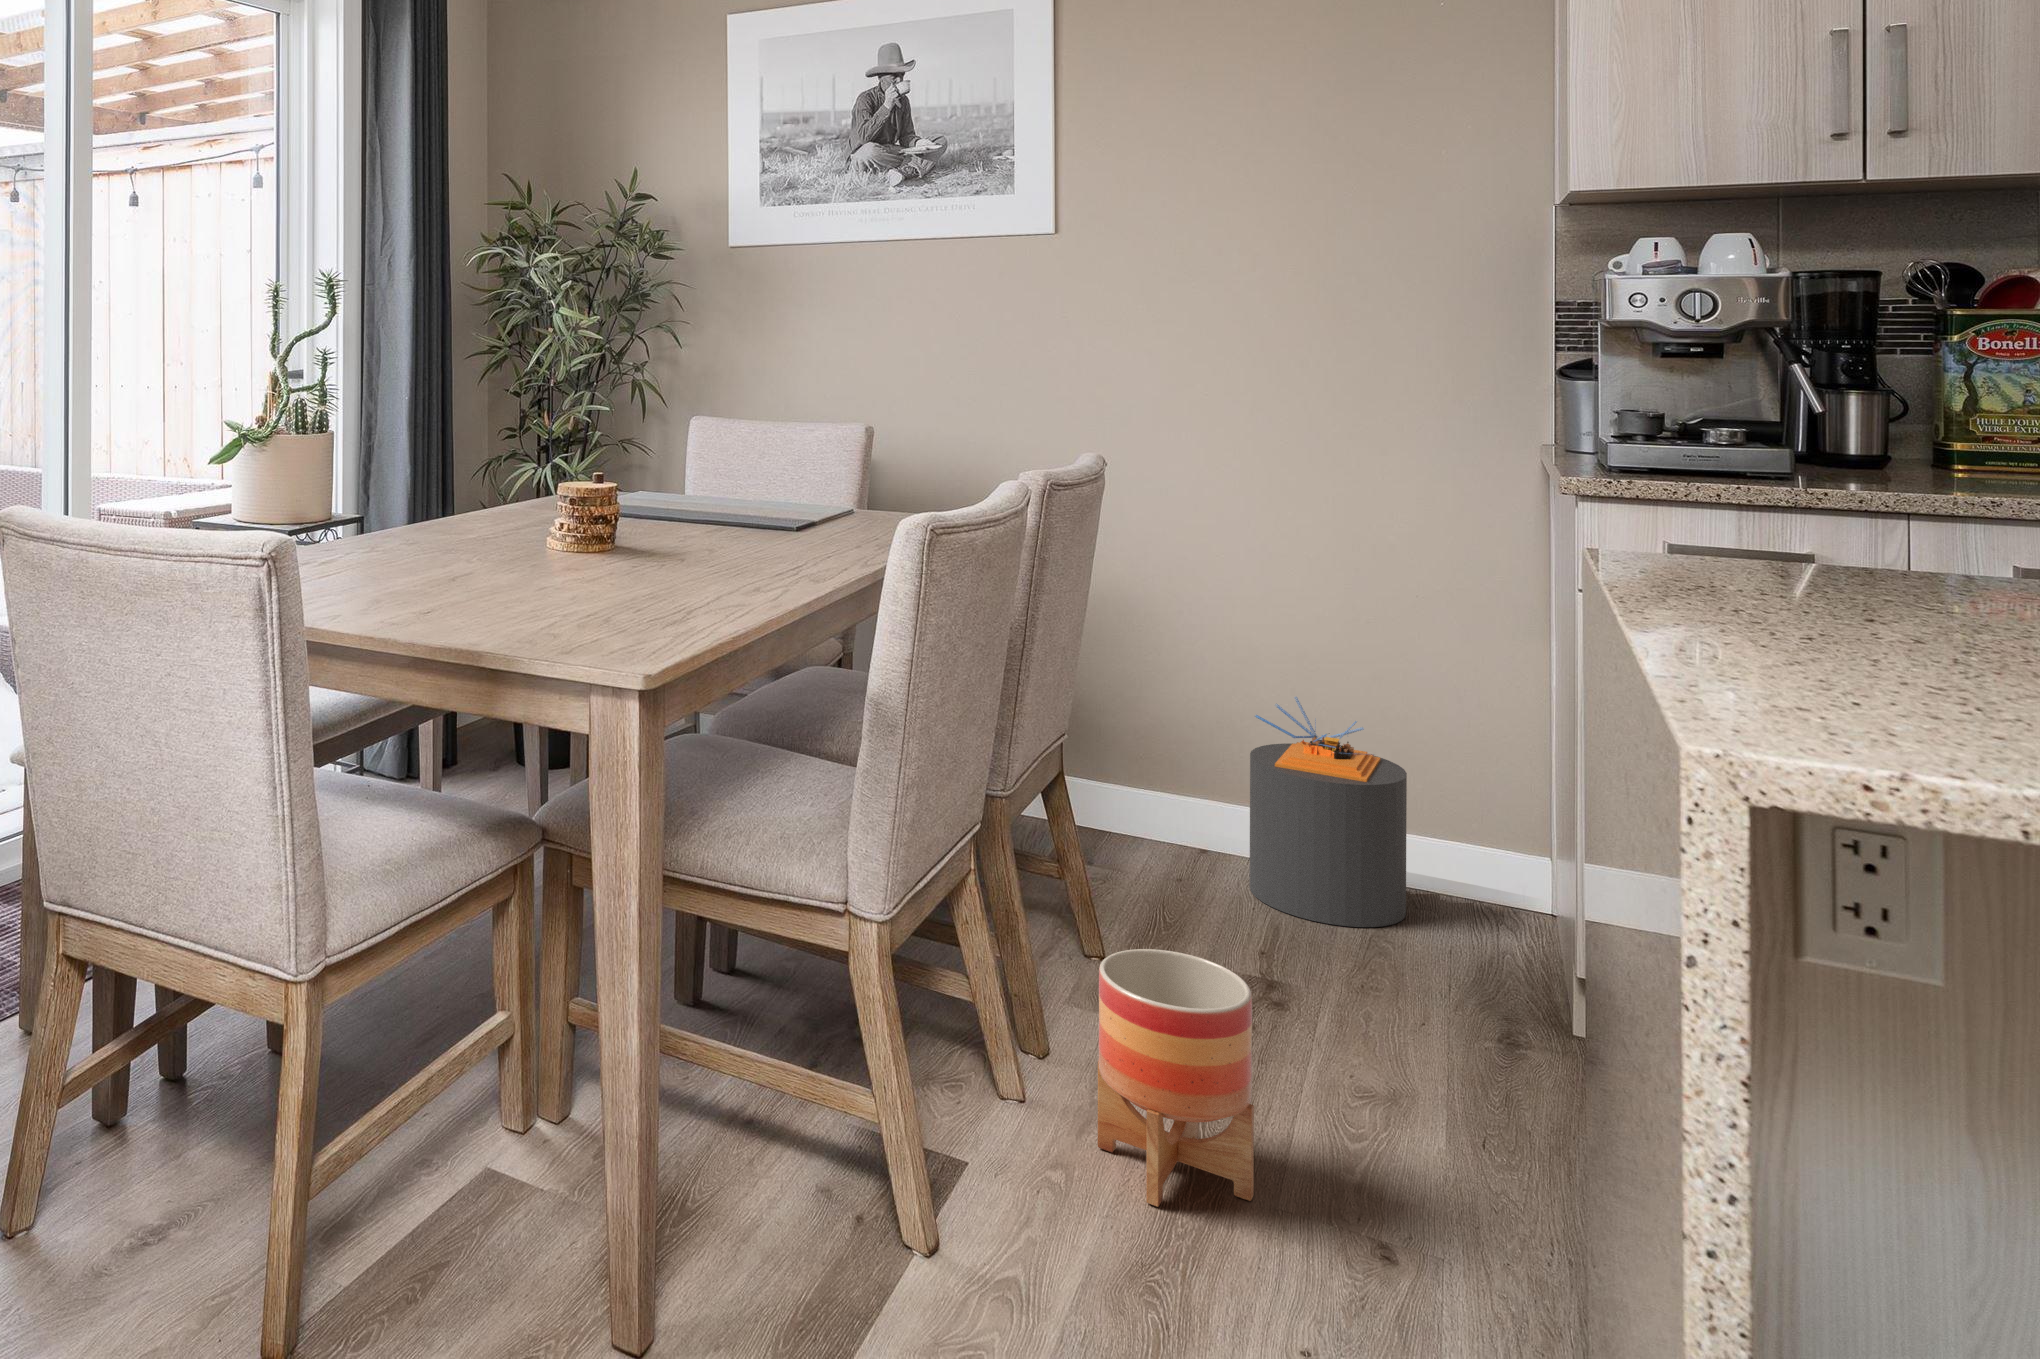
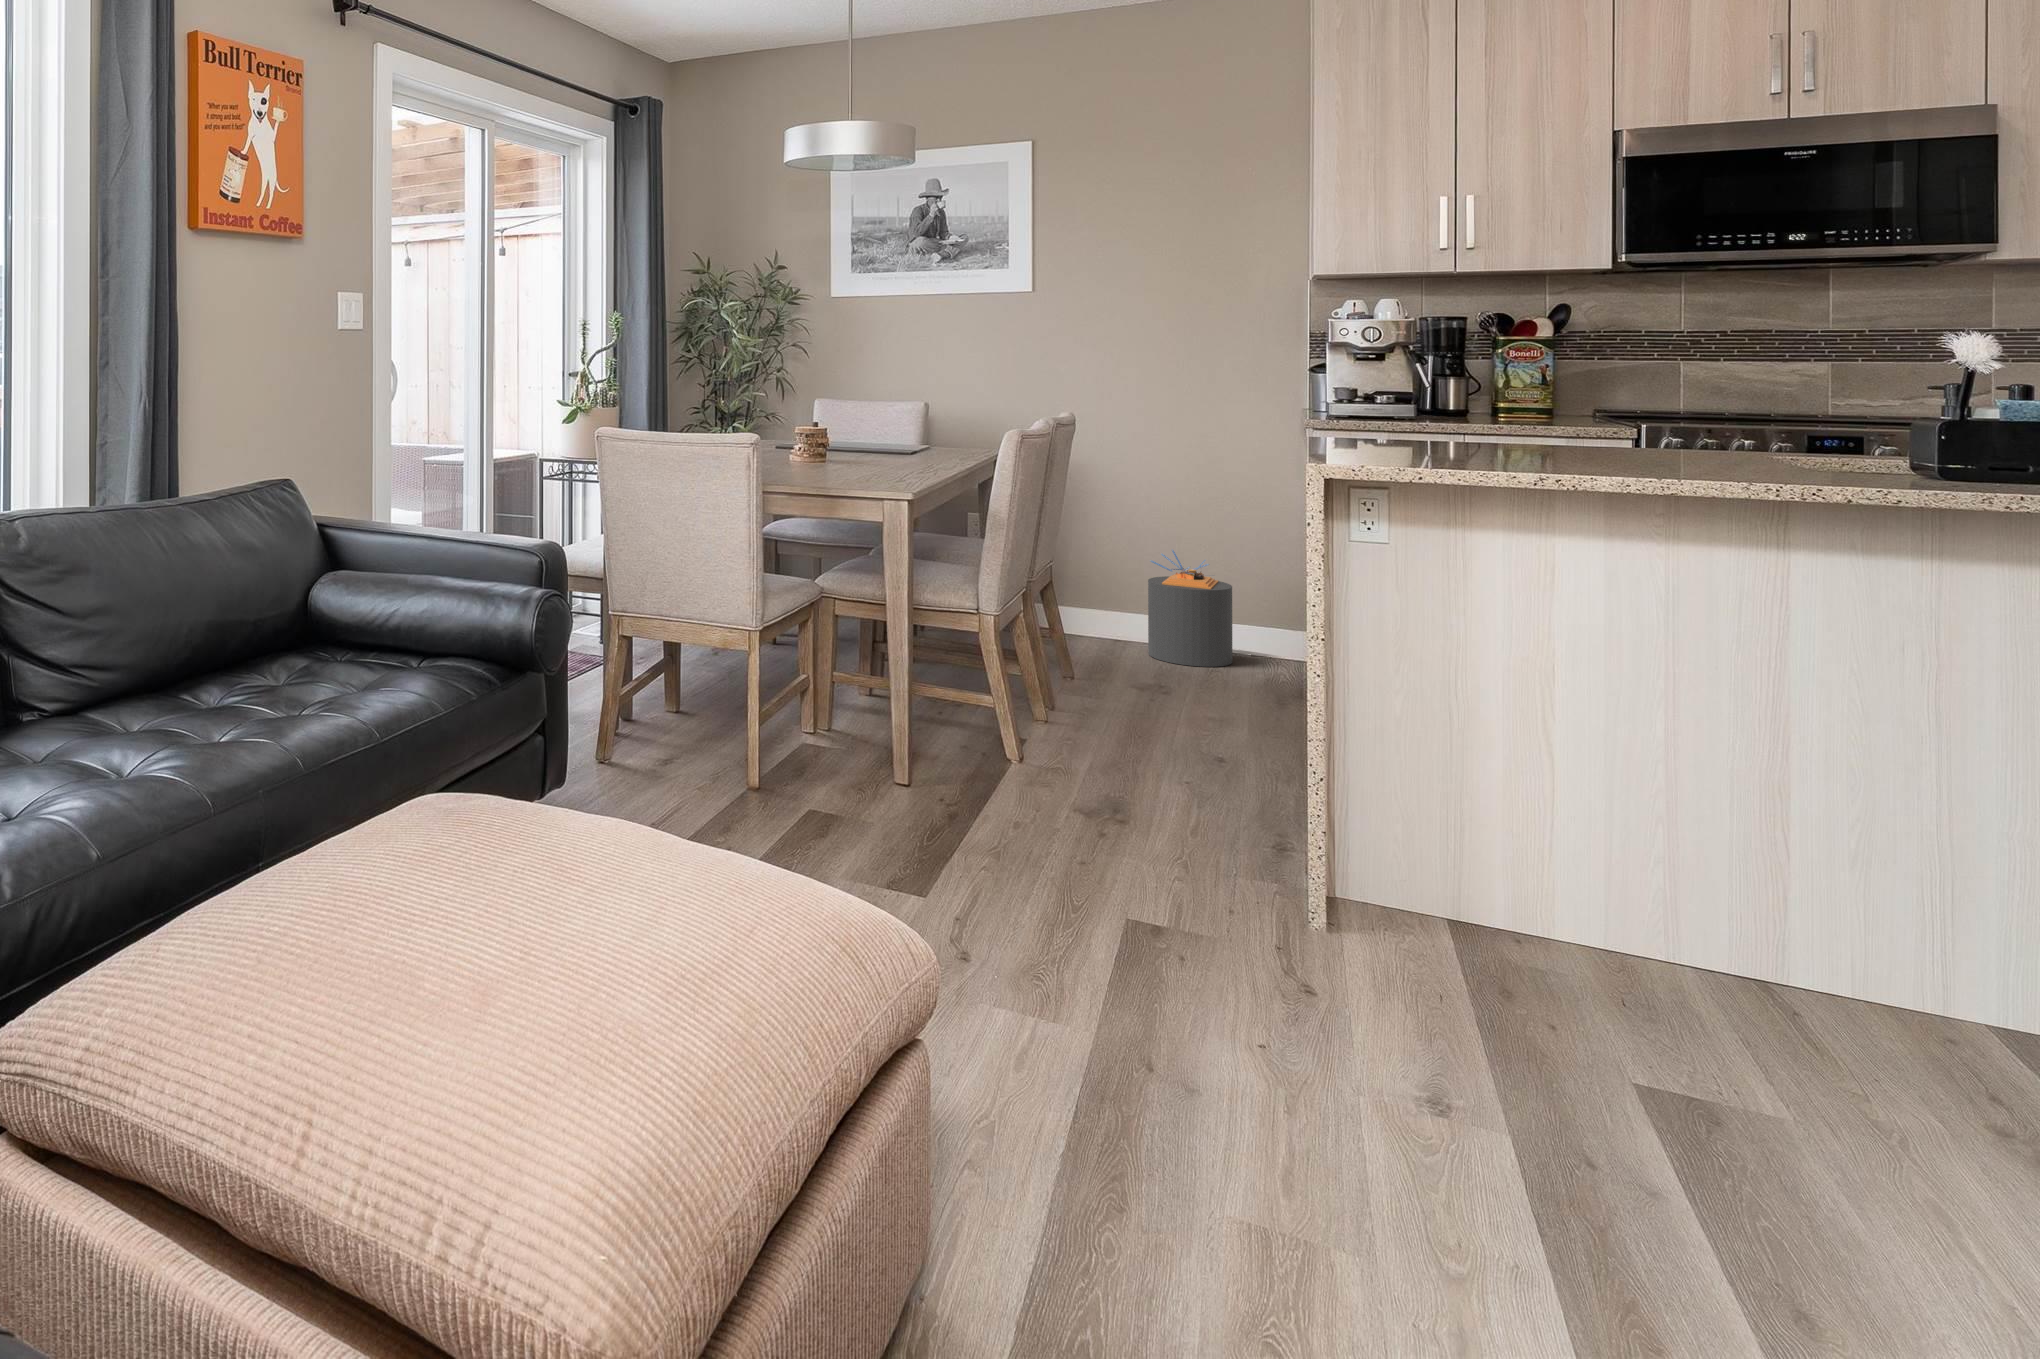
planter: present [1098,949,1254,1207] -> none [1087,639,1161,746]

